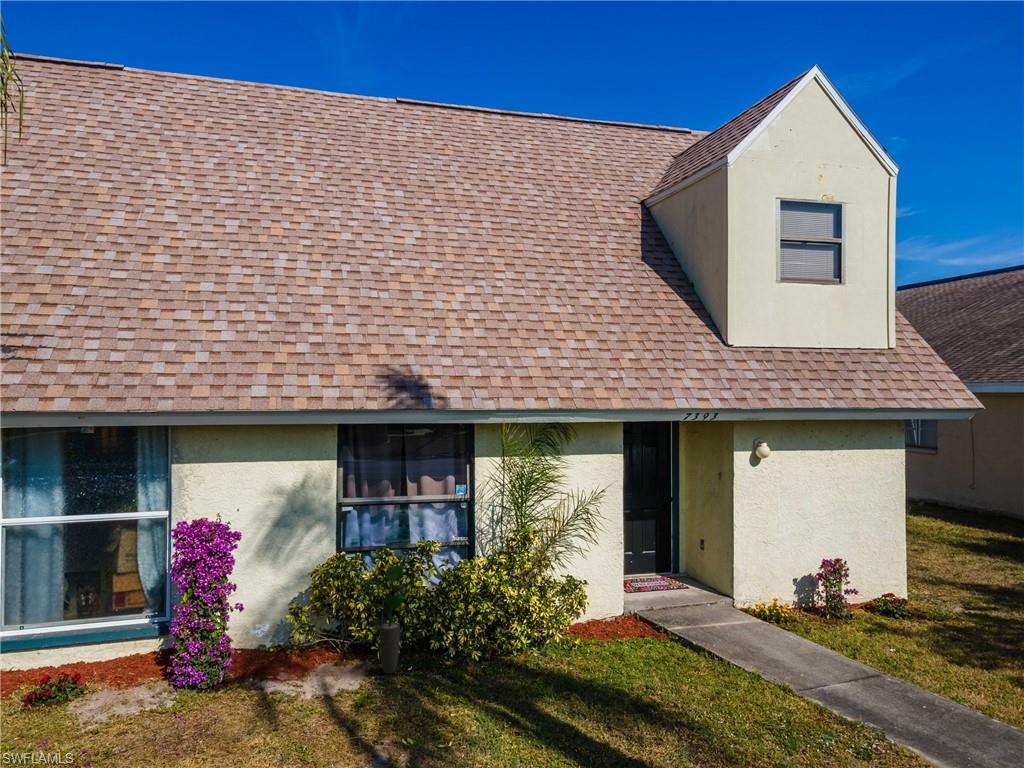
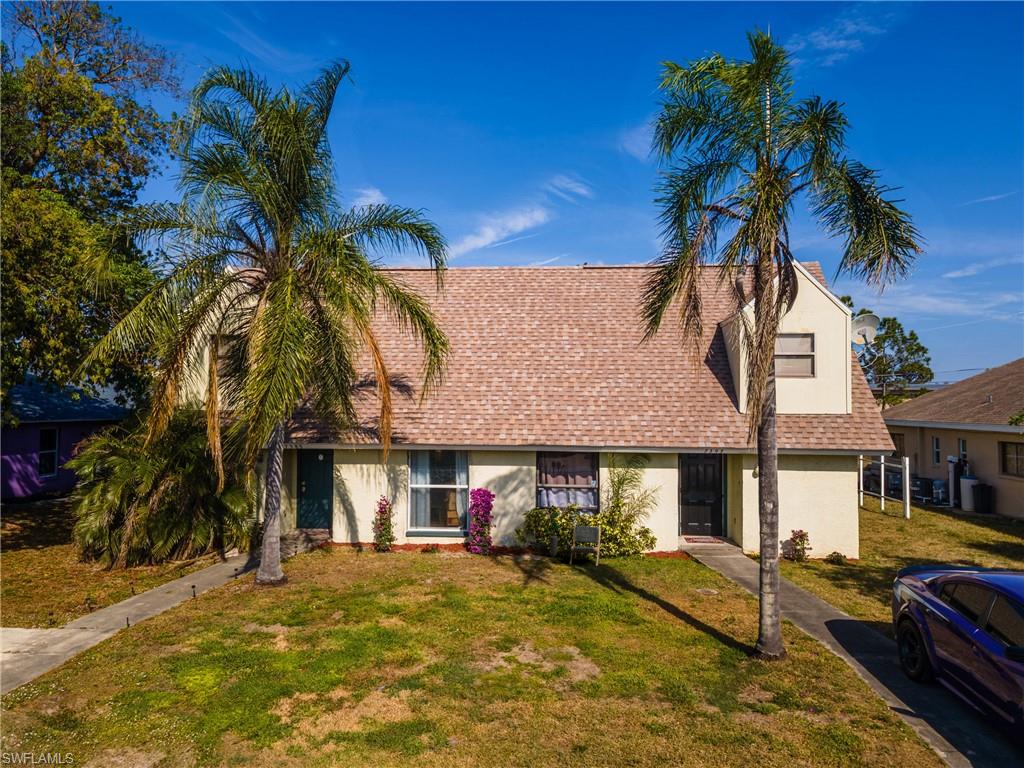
lounge chair: none [438,593,509,699] -> present [570,526,601,565]

